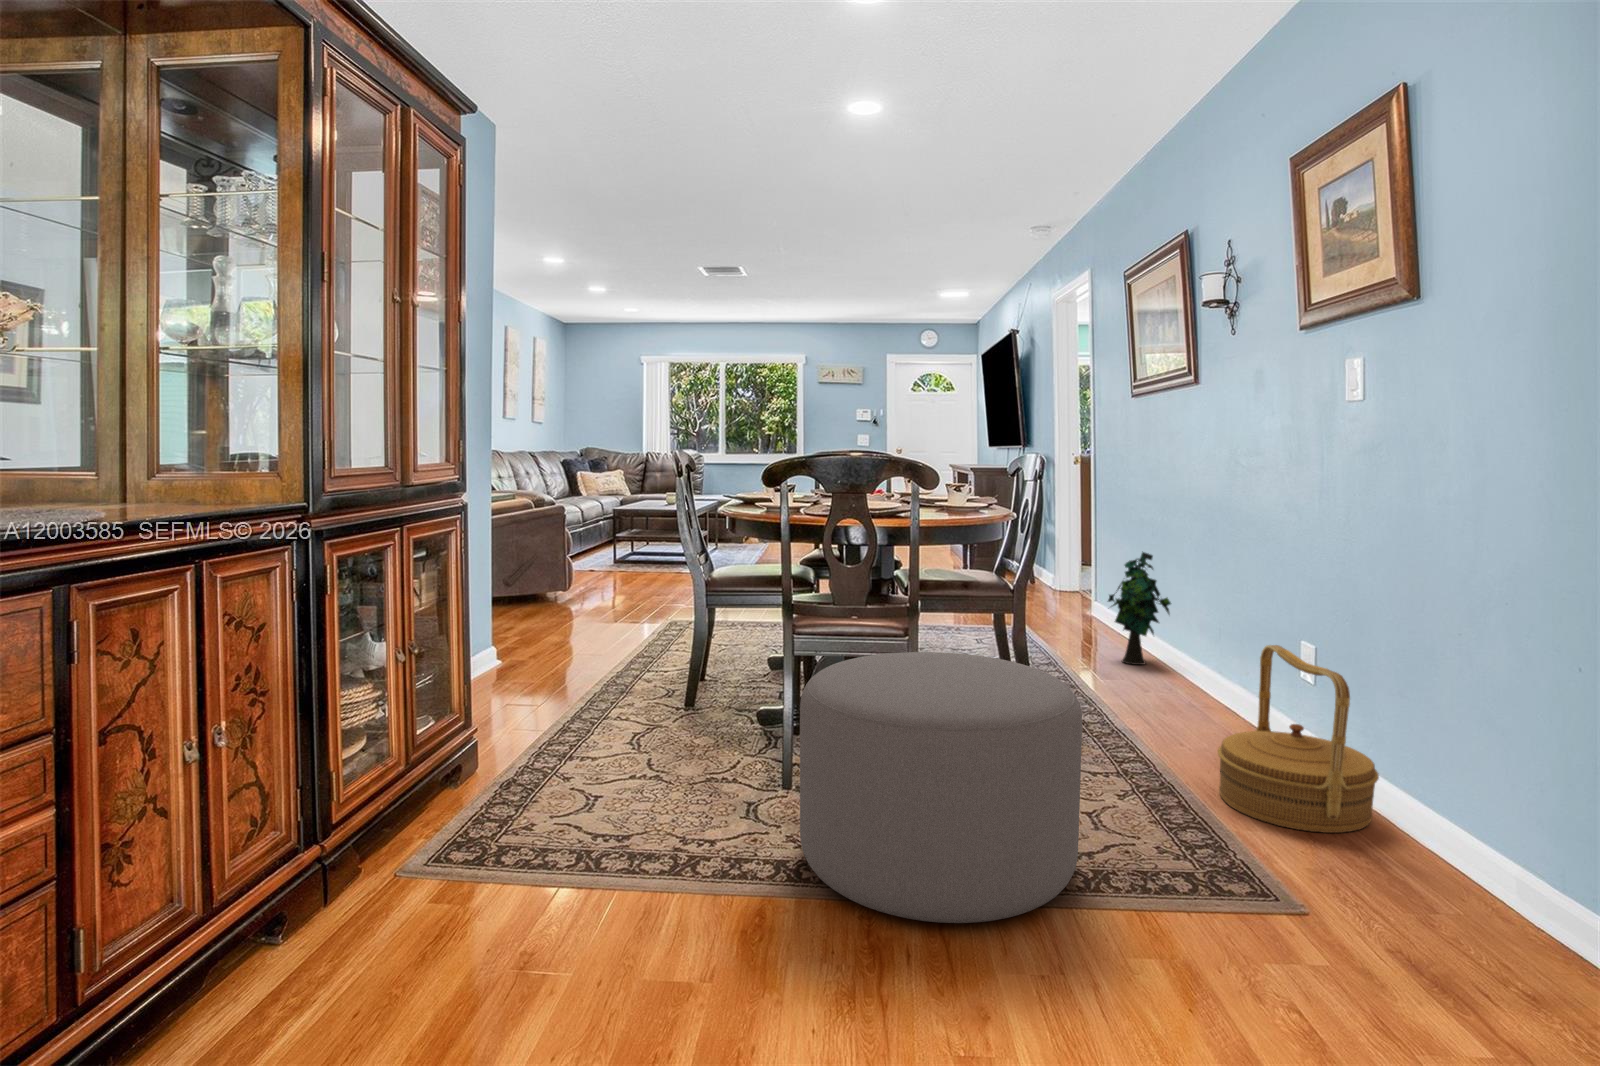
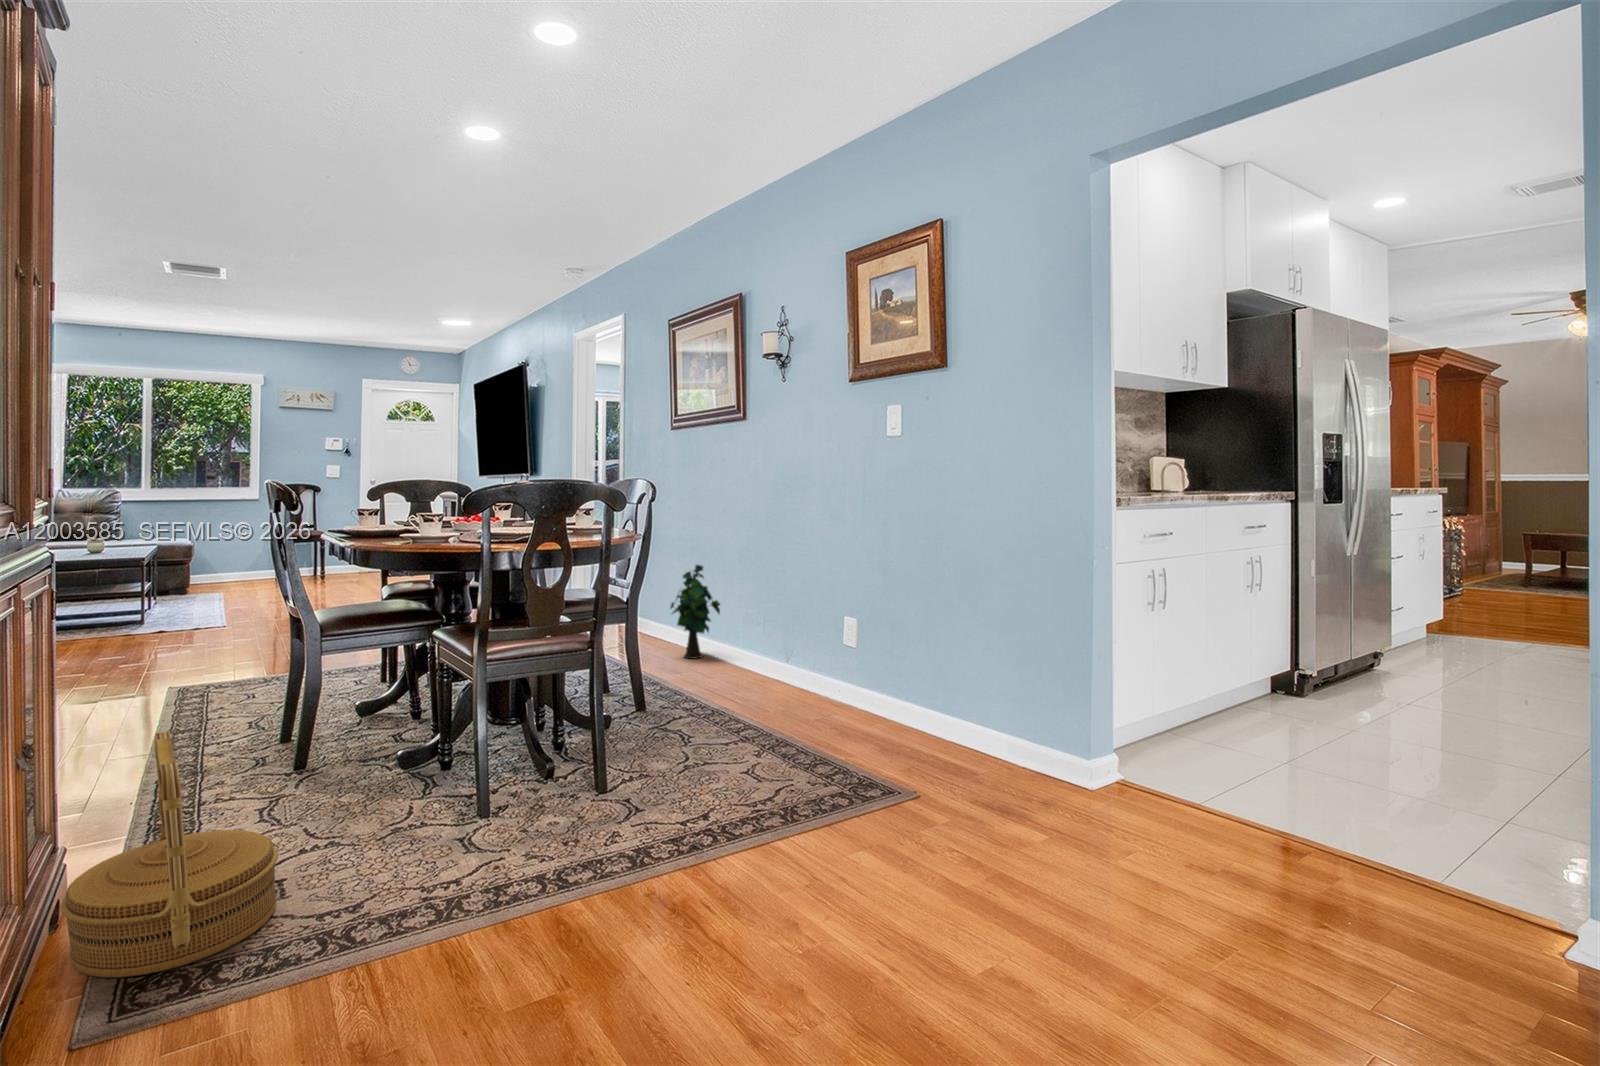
woven basket: present [1218,645,1379,833] -> present [61,732,278,978]
ottoman: present [800,652,1082,923] -> none [542,660,780,884]

